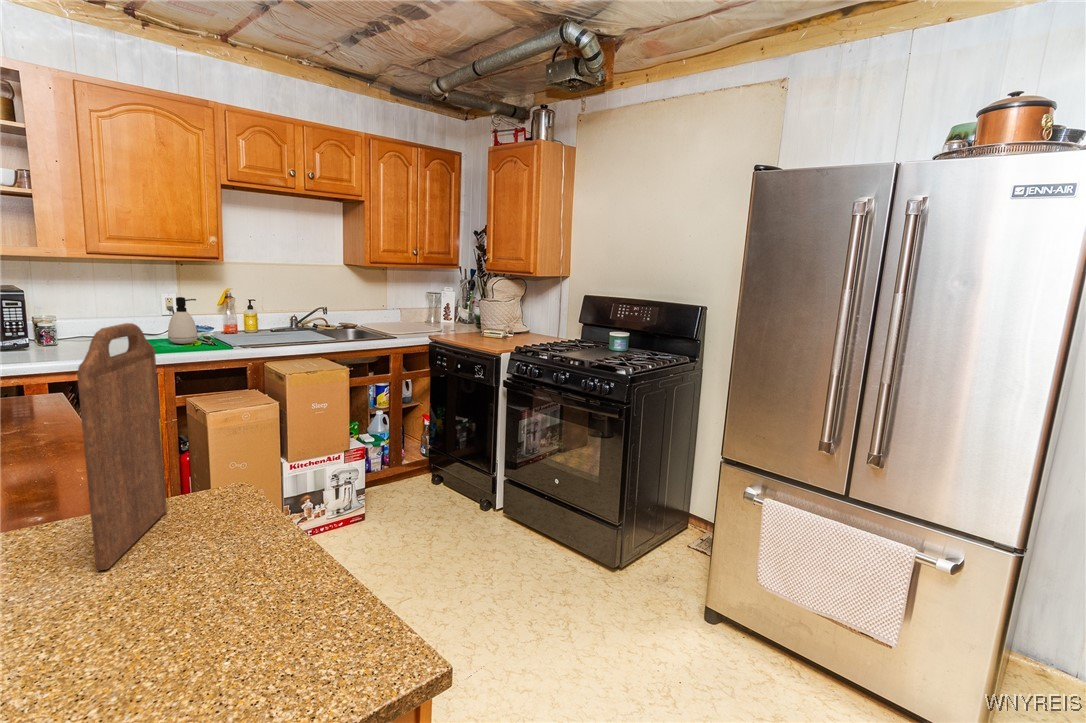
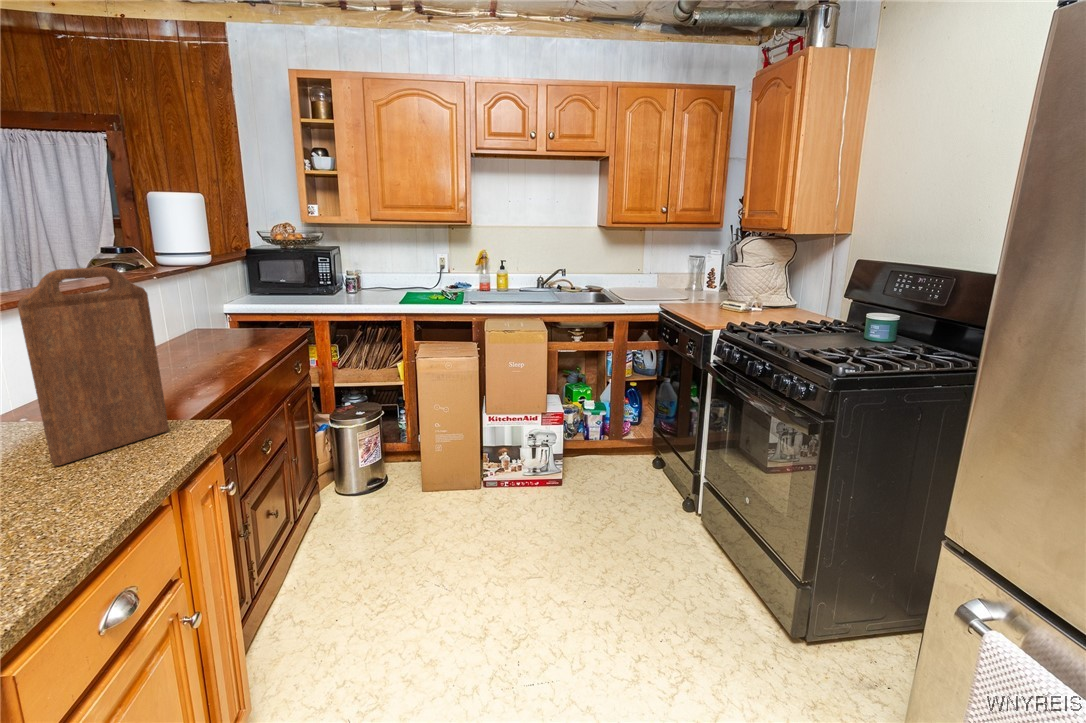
soap dispenser: present [168,297,198,344] -> none [423,257,445,298]

